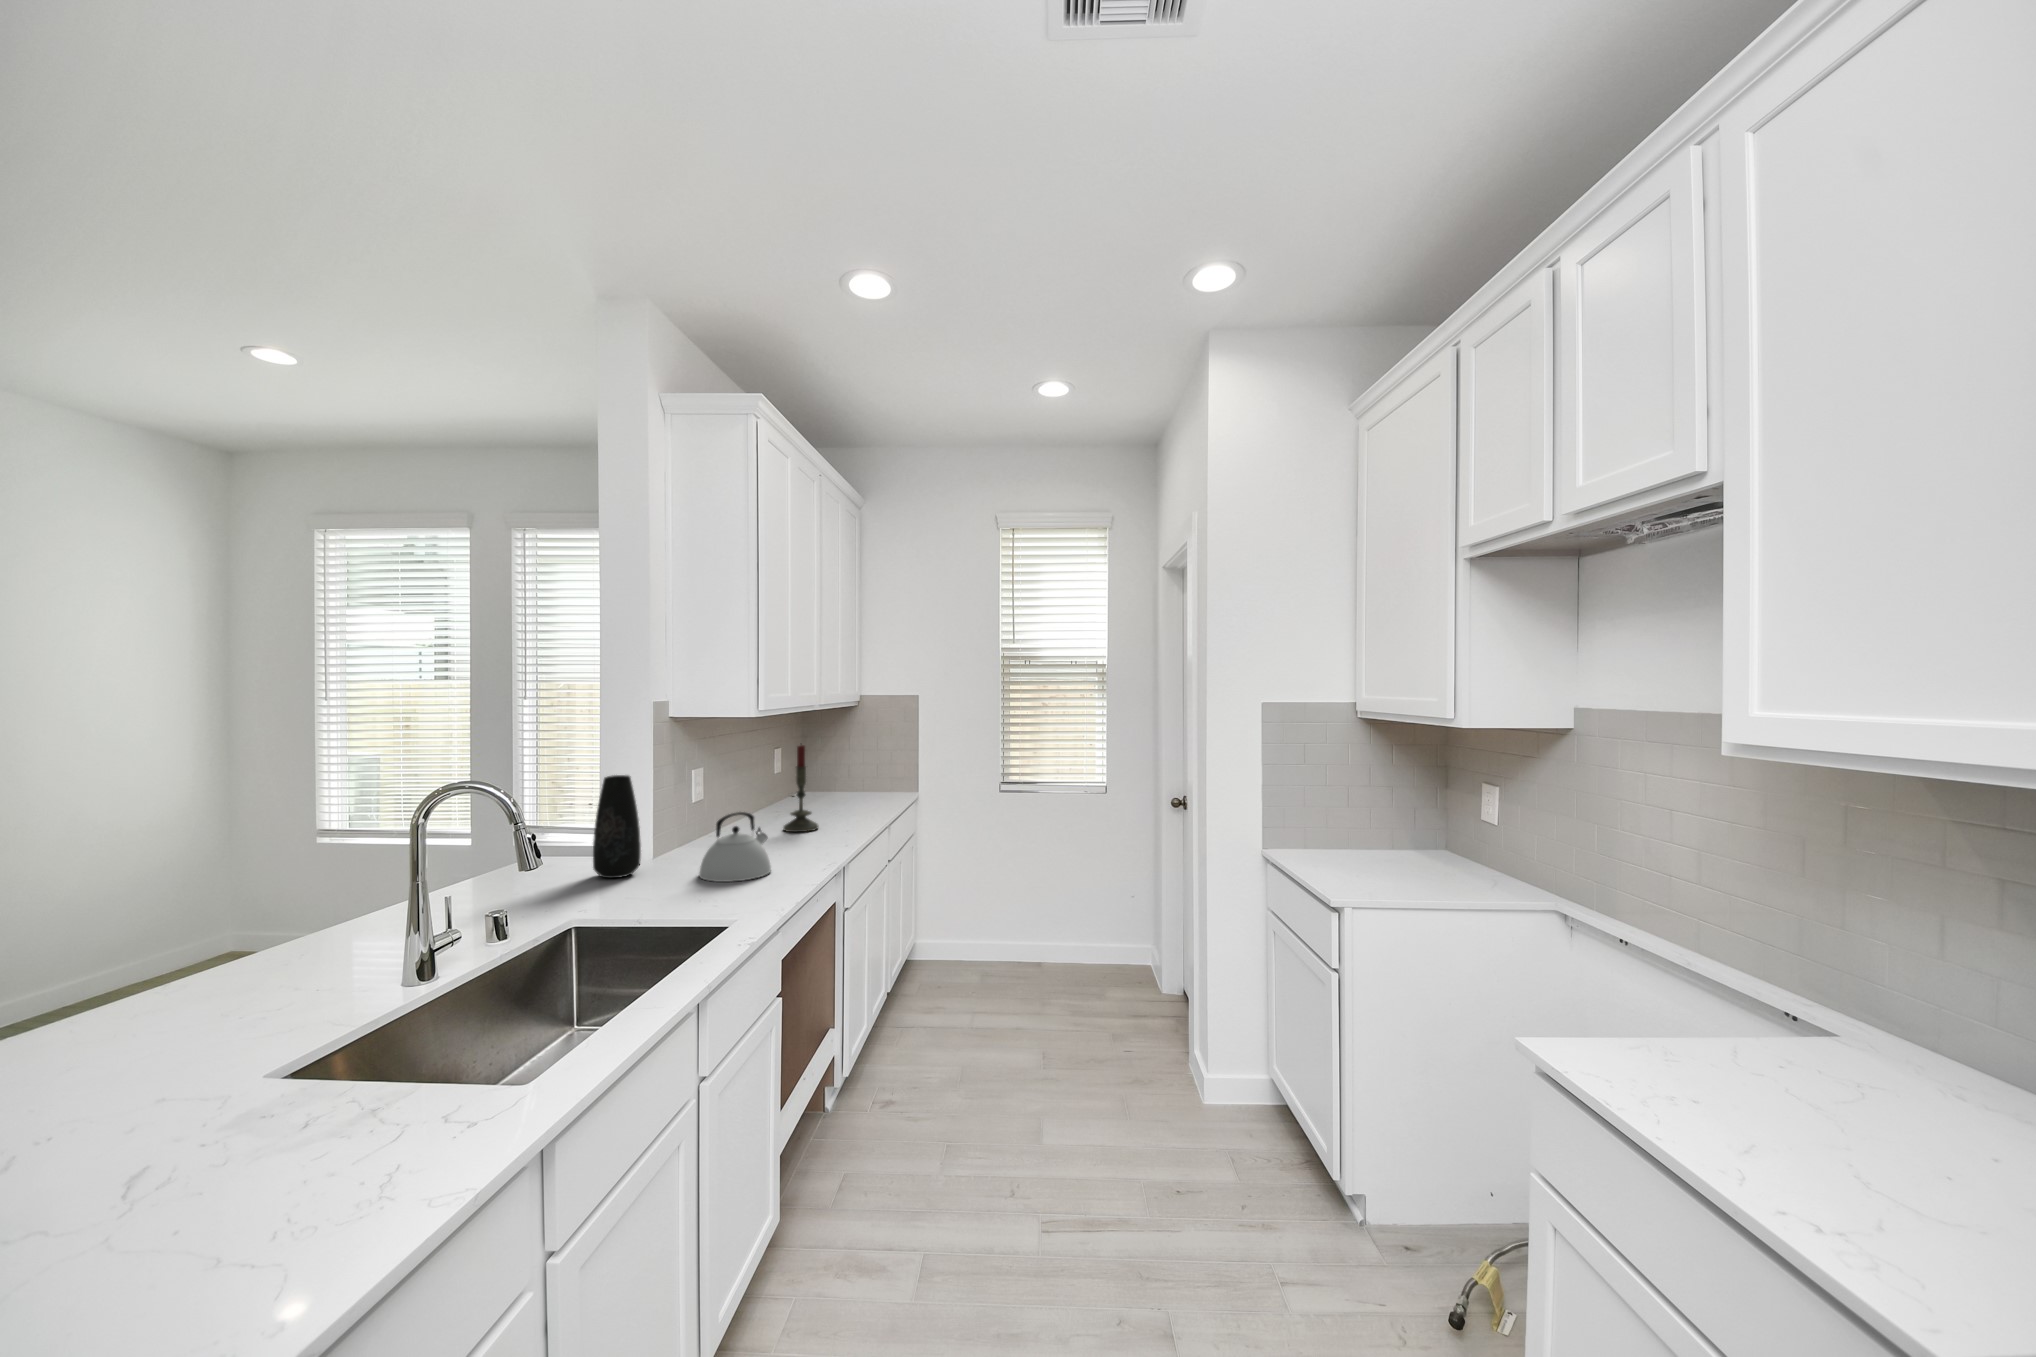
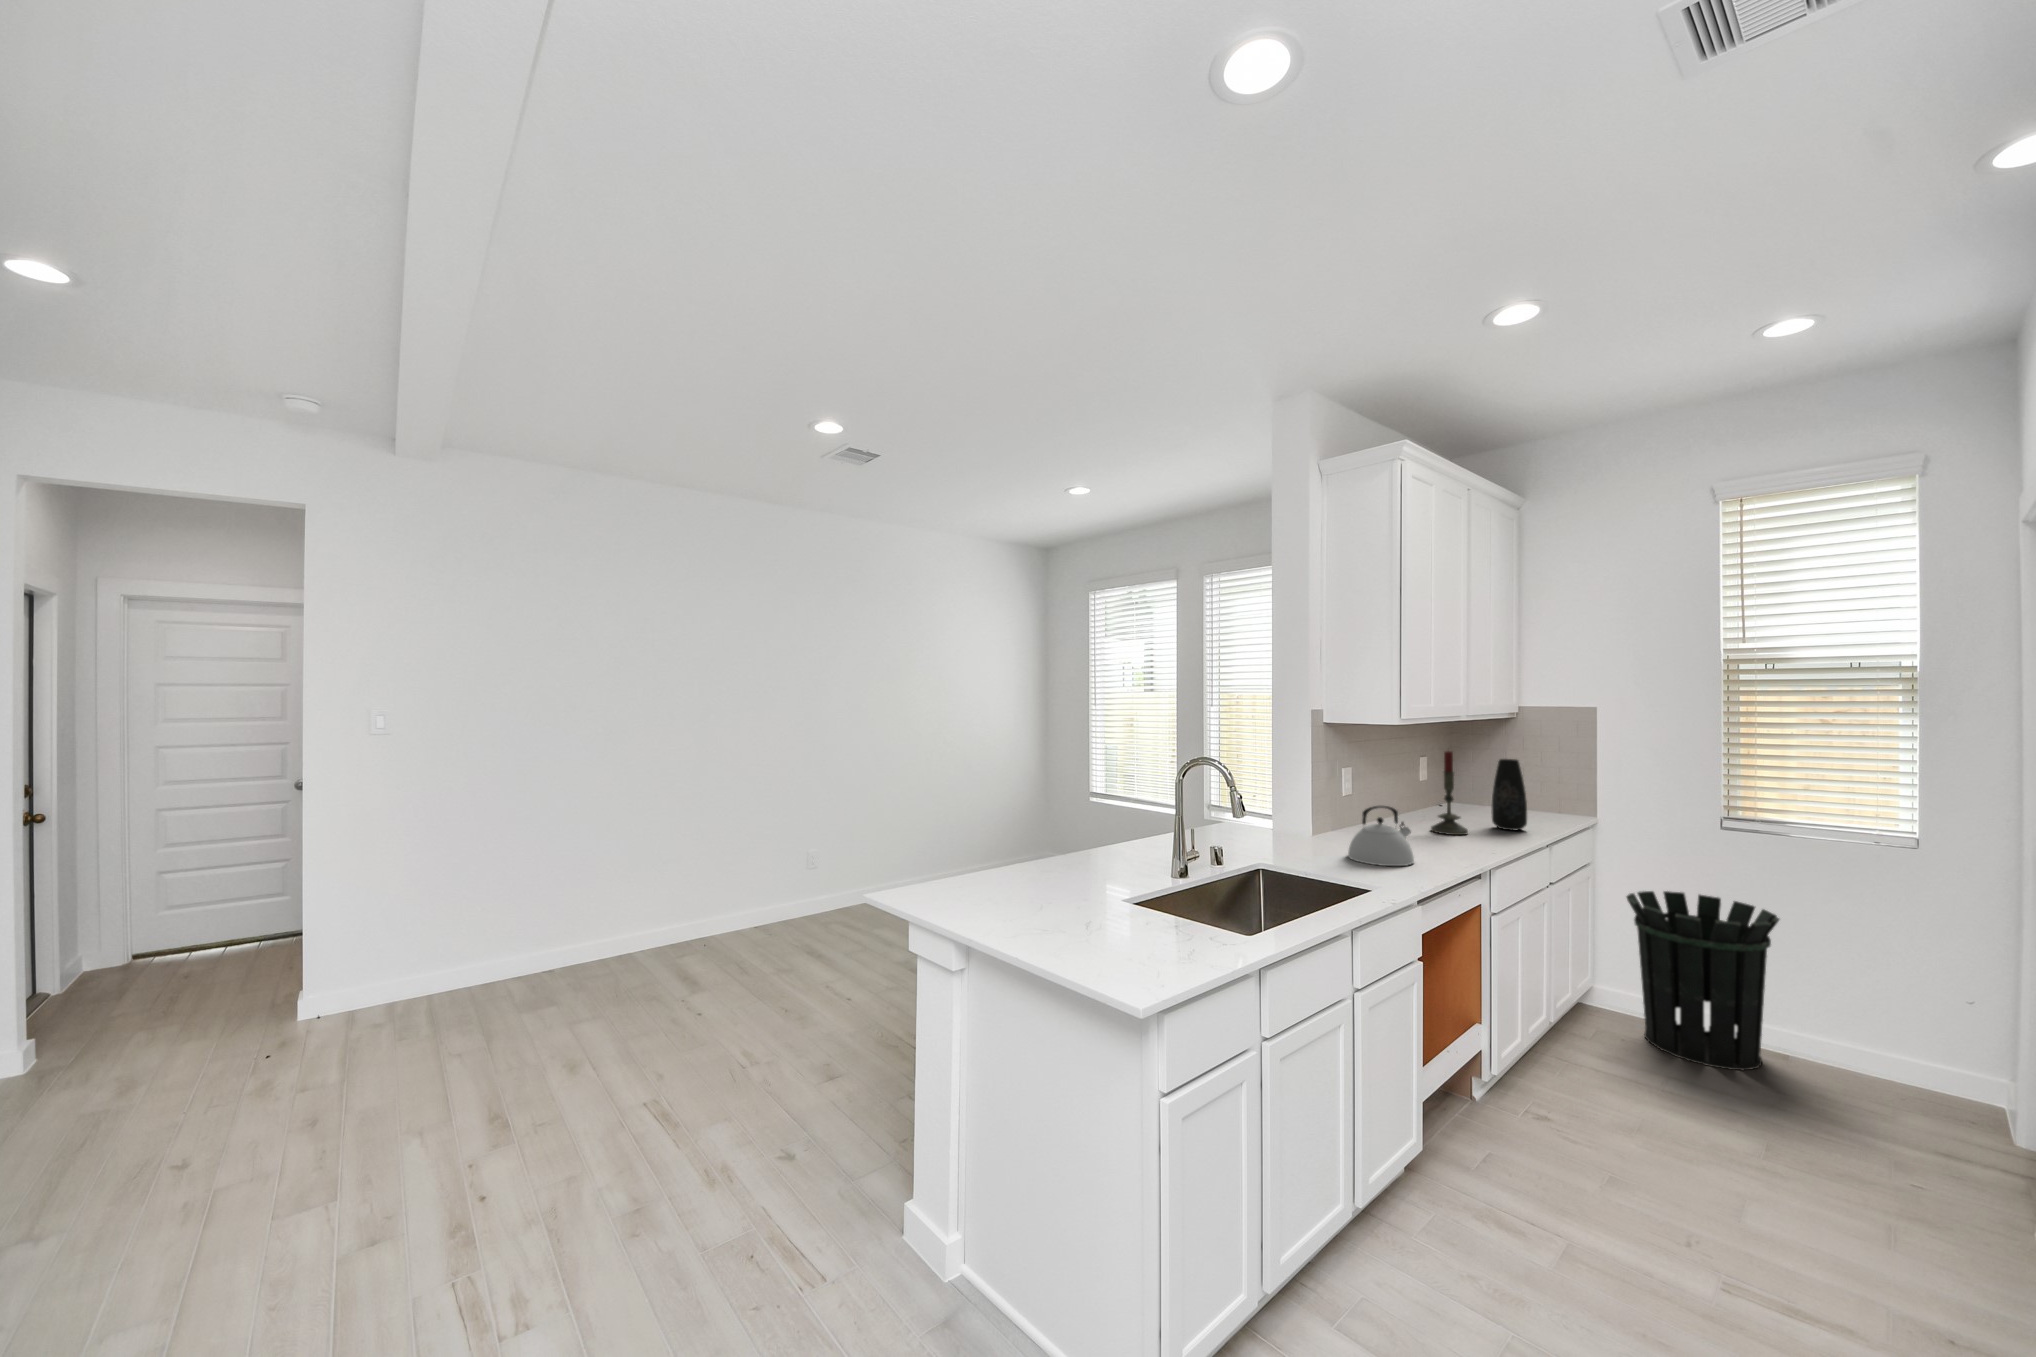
vase: present [593,775,641,878] -> present [1492,759,1527,830]
waste bin: none [939,852,1035,996] -> present [1627,891,1779,1070]

